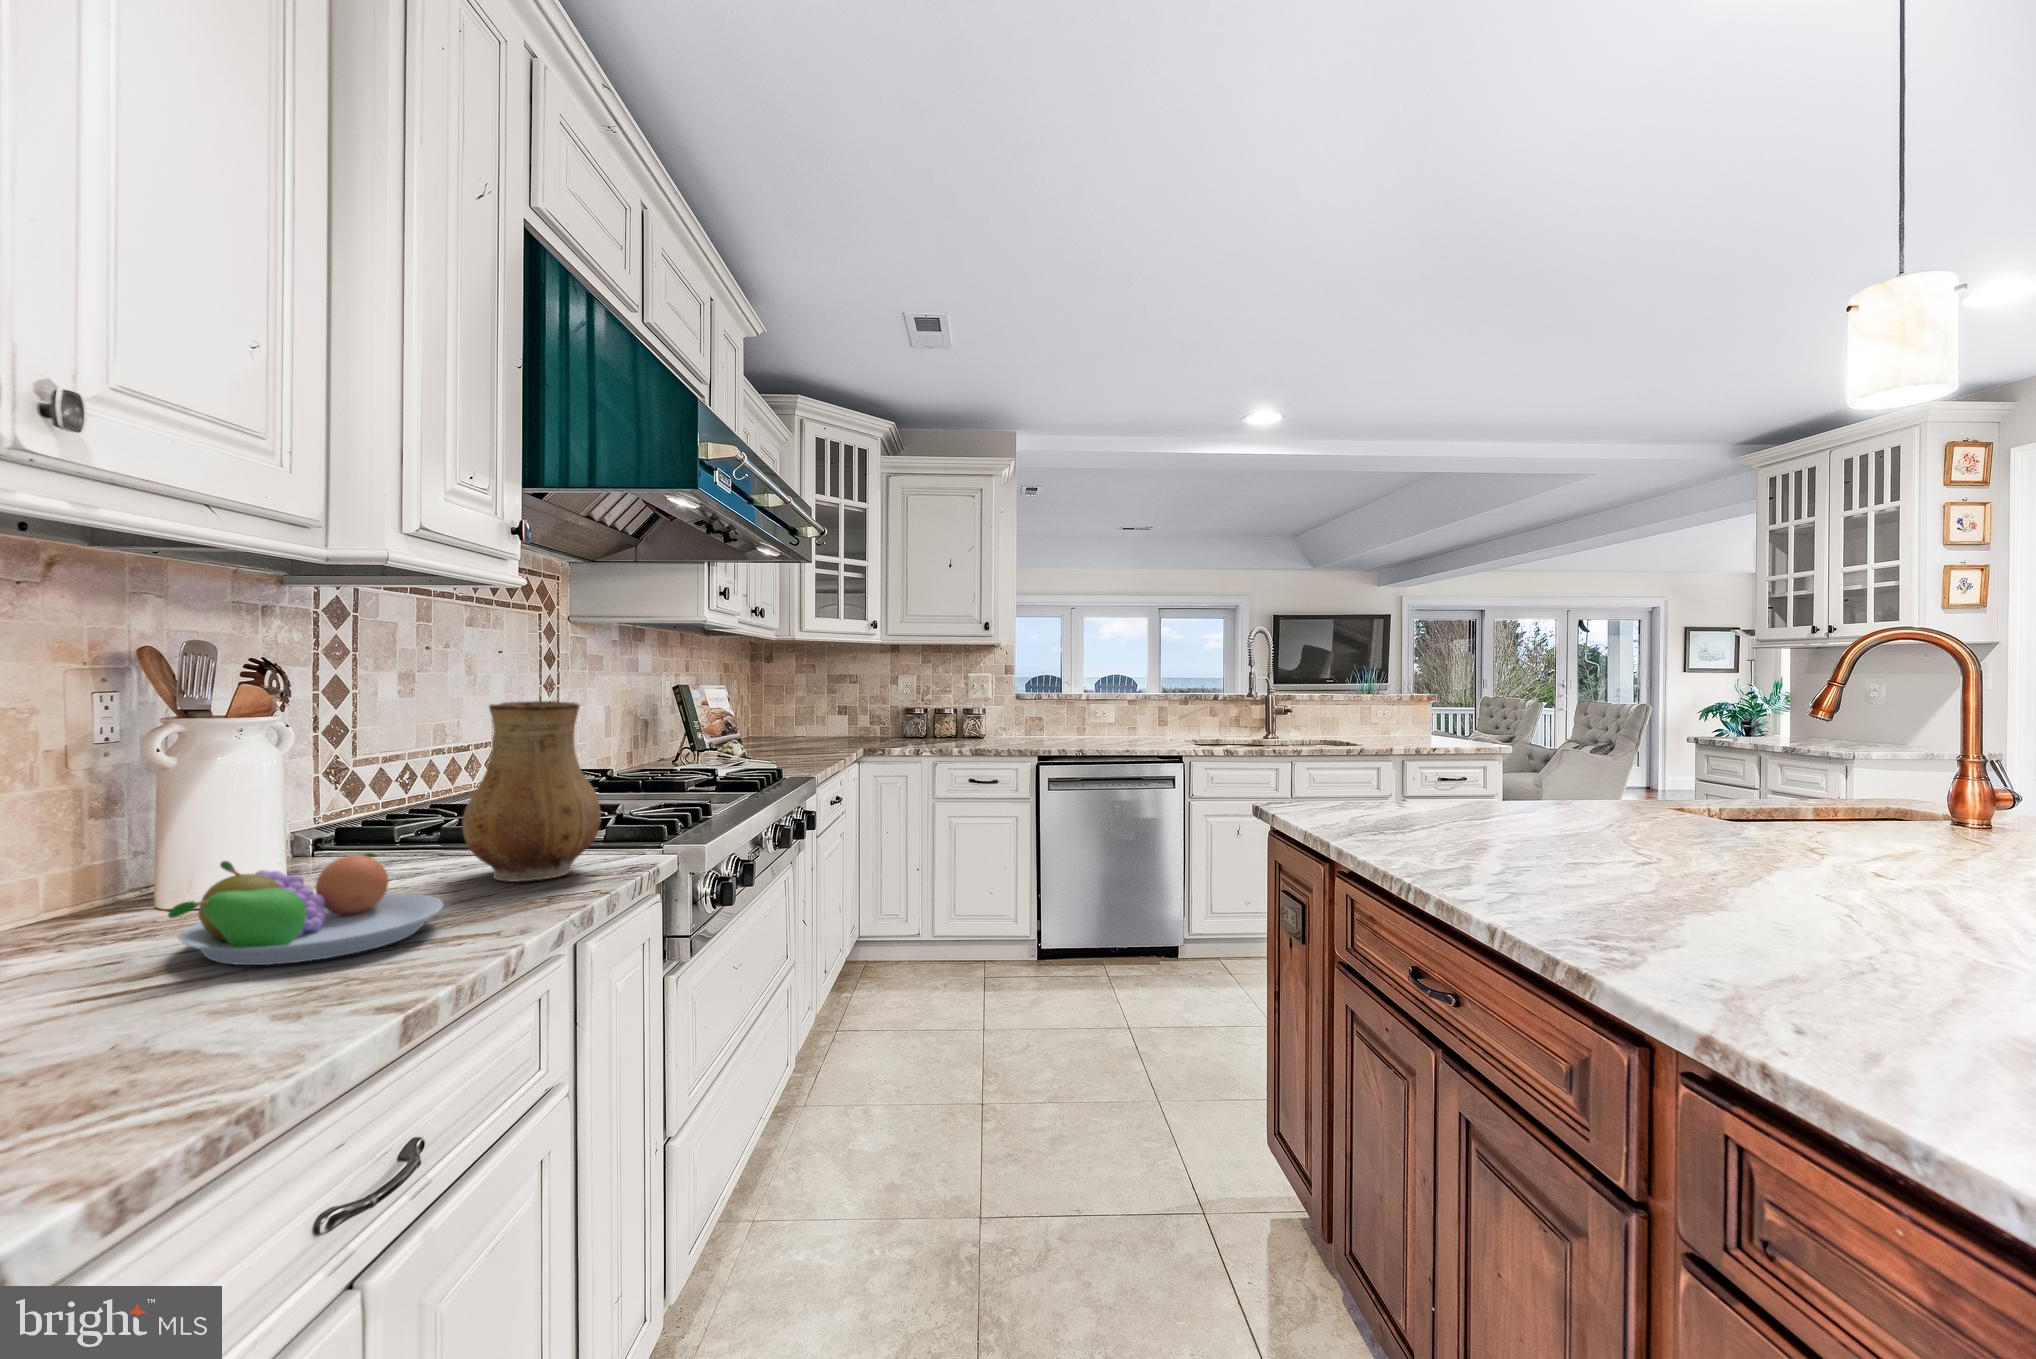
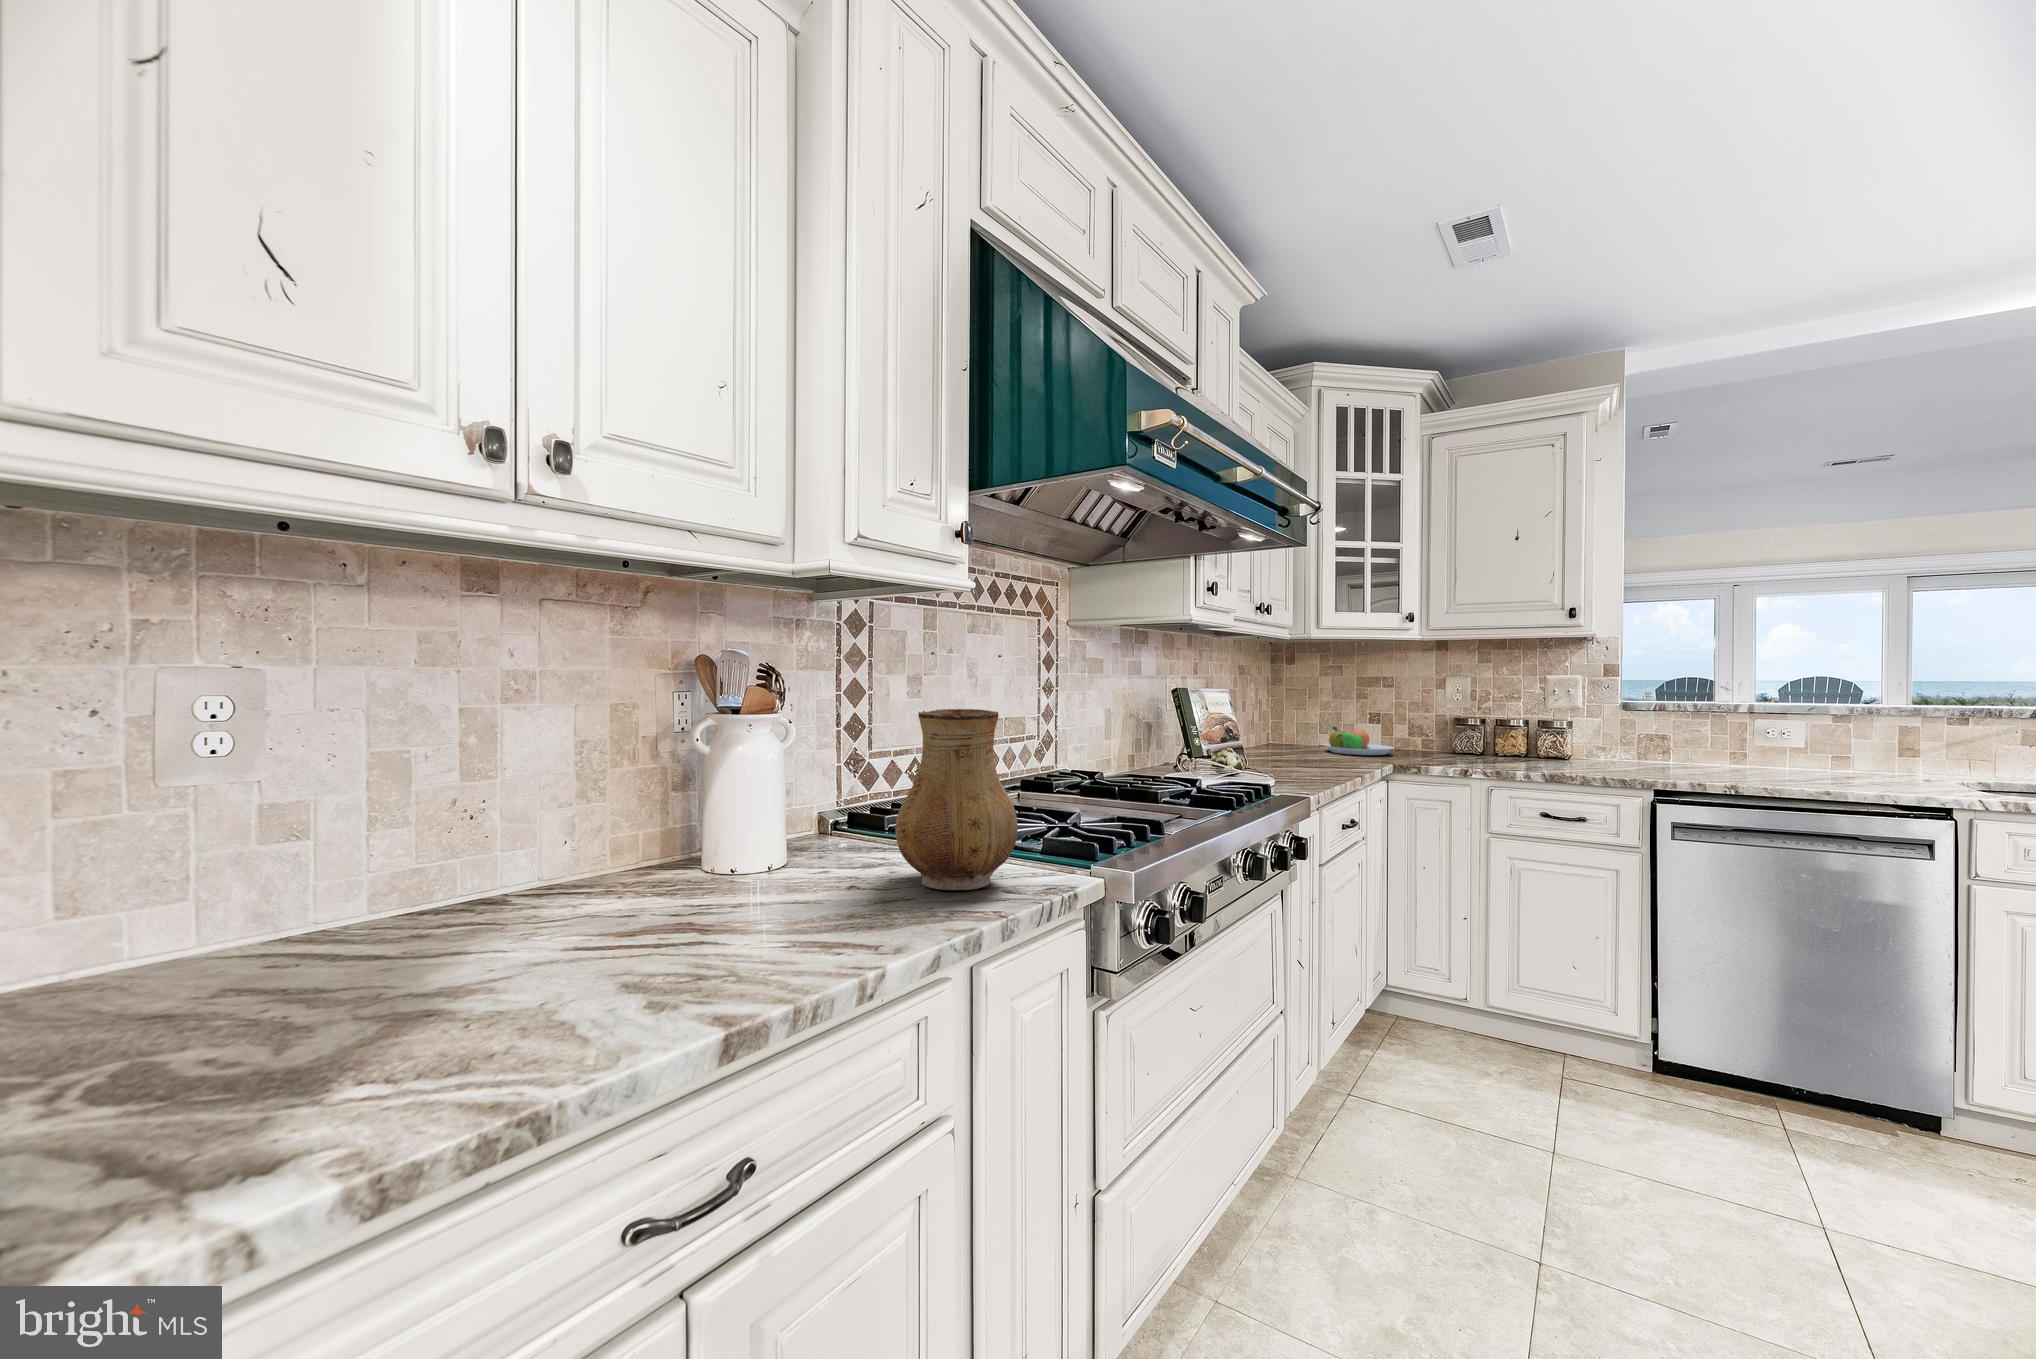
fruit bowl: present [168,853,443,965] -> present [1325,727,1393,755]

